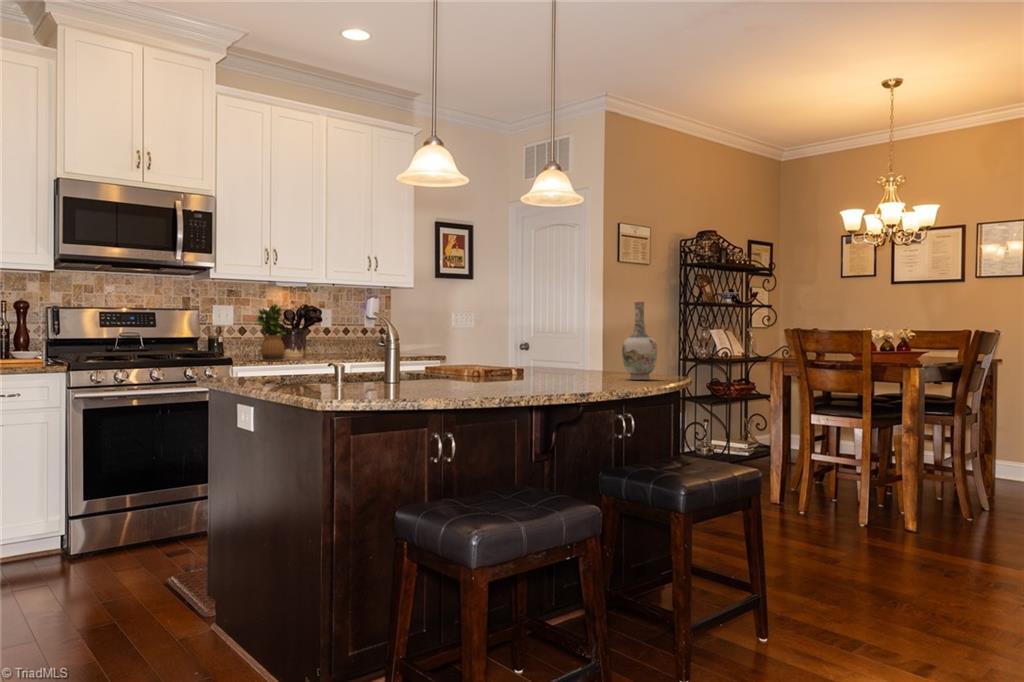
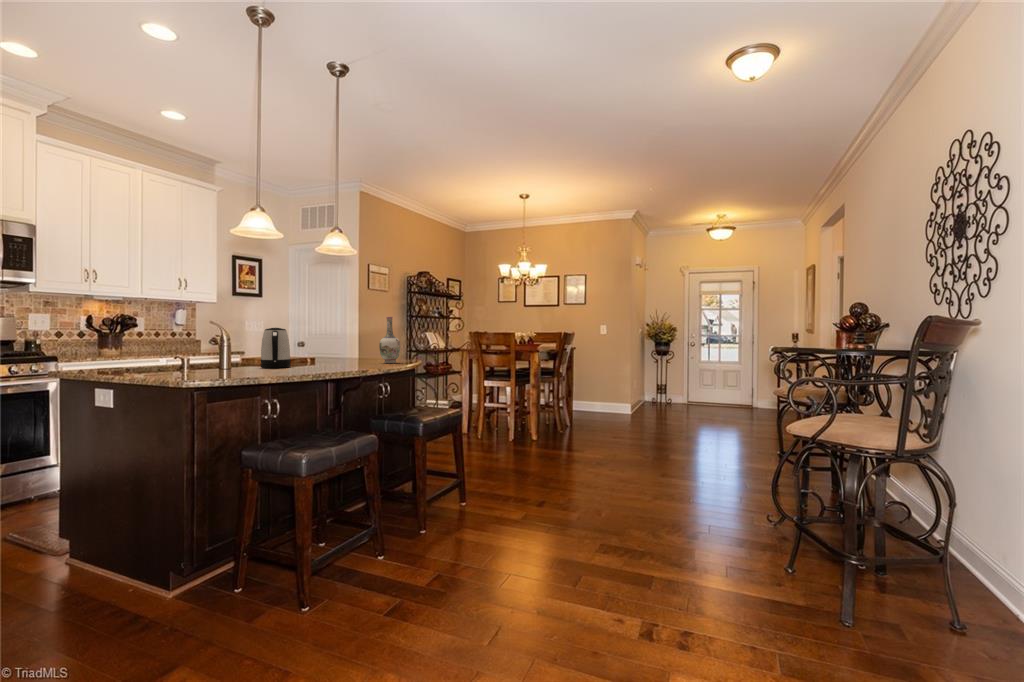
potted plant: present [256,304,286,361] -> none [73,313,104,359]
kettle: none [441,320,483,382] -> present [261,328,291,368]

